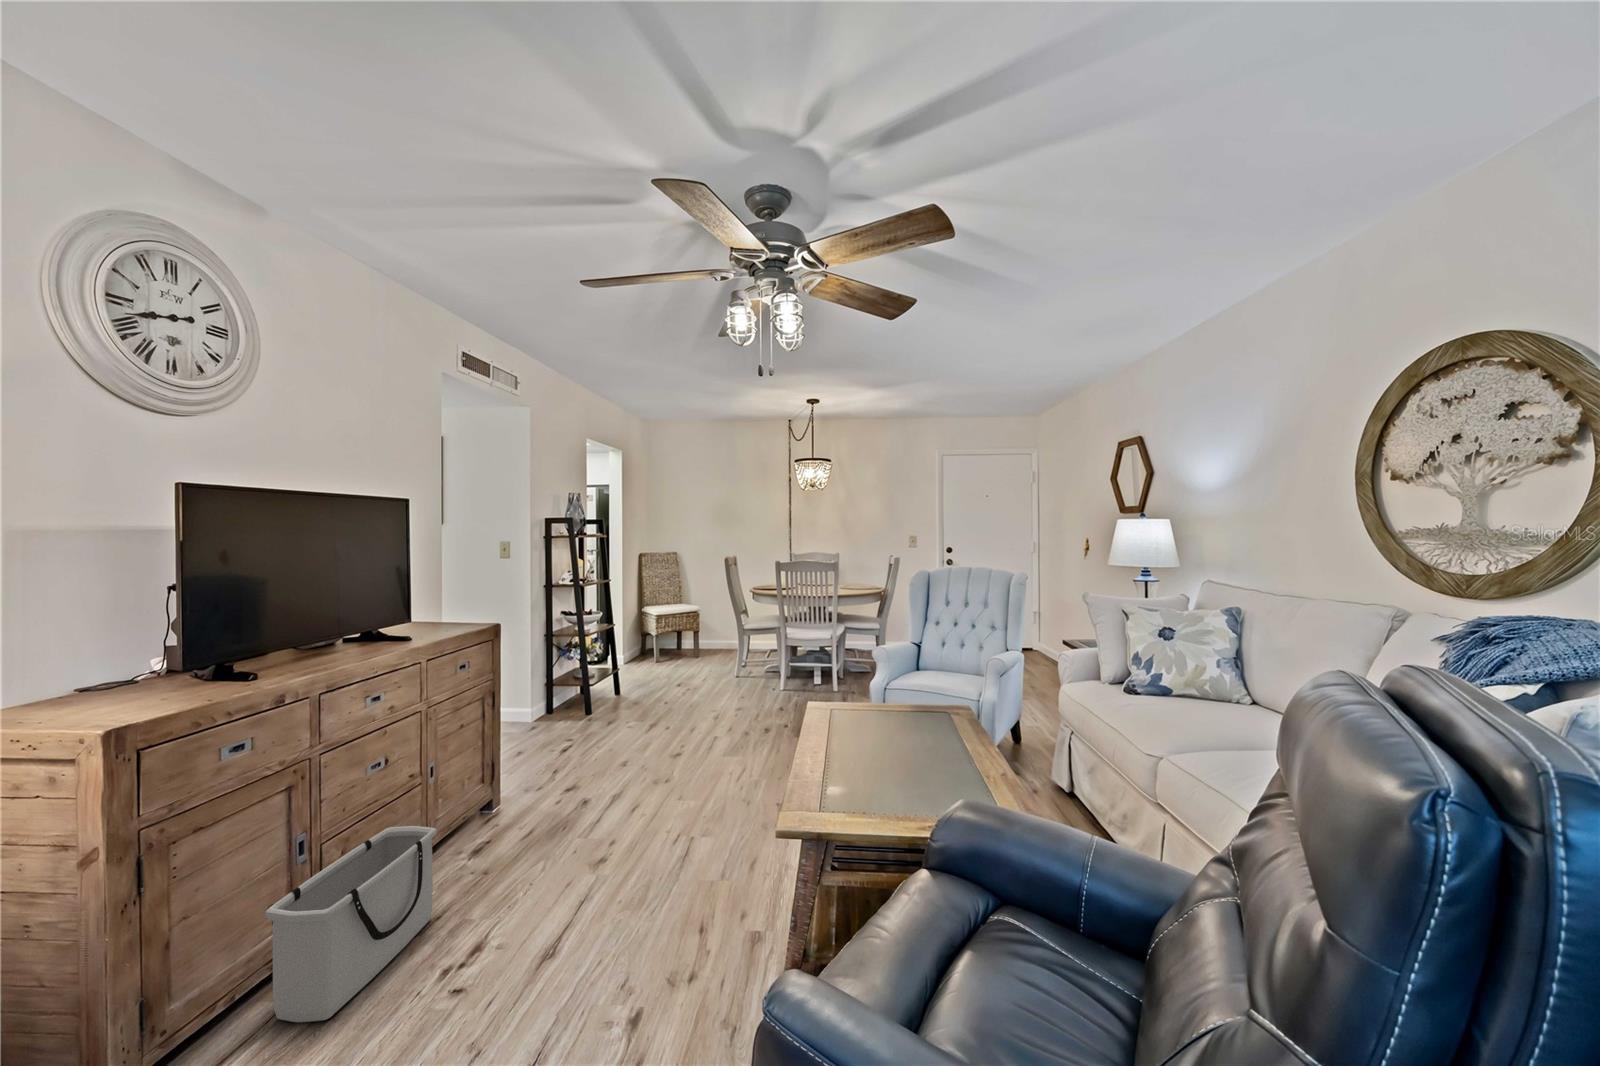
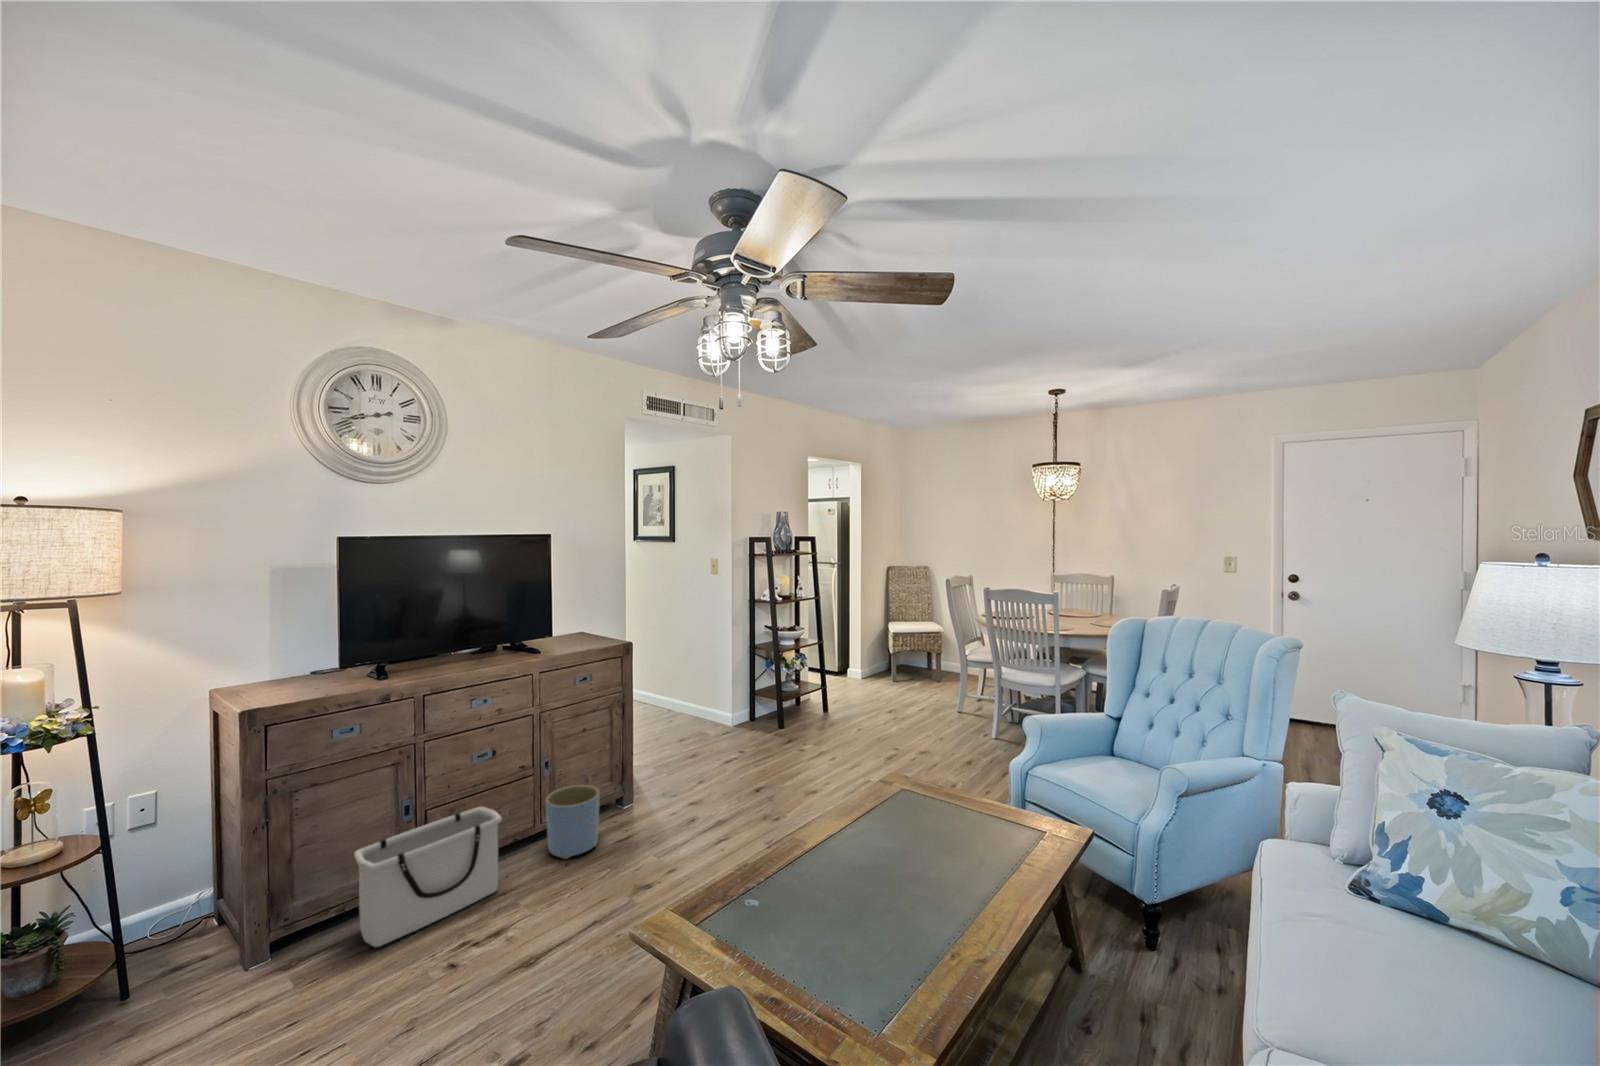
planter: none [444,785,510,869] -> present [546,785,599,859]

